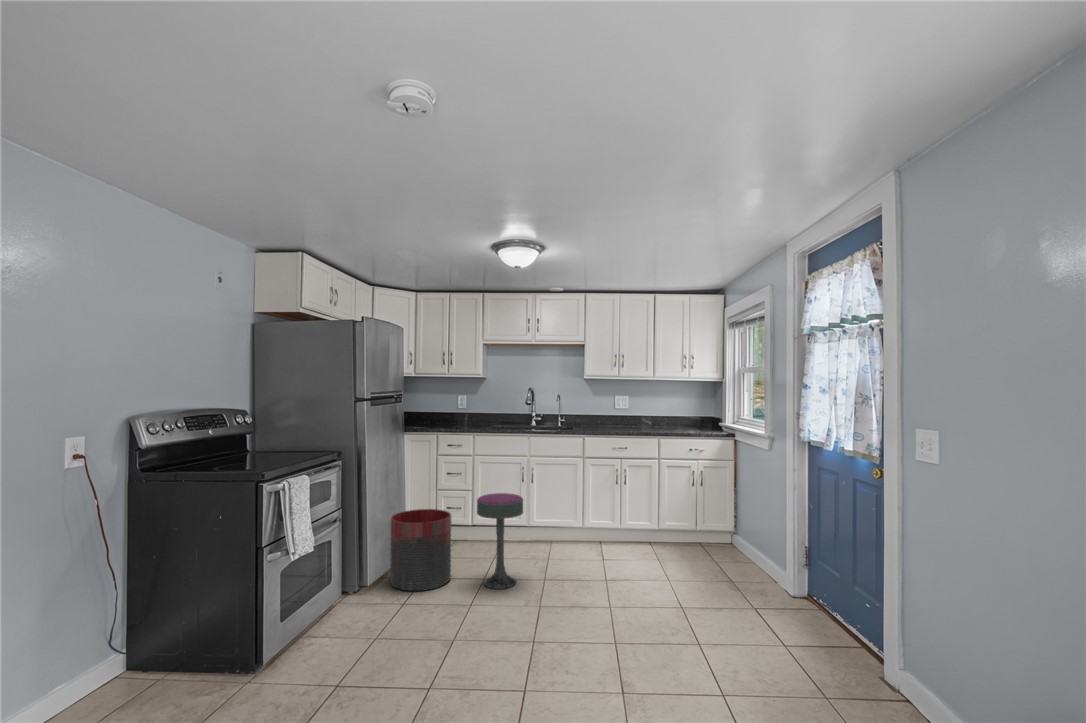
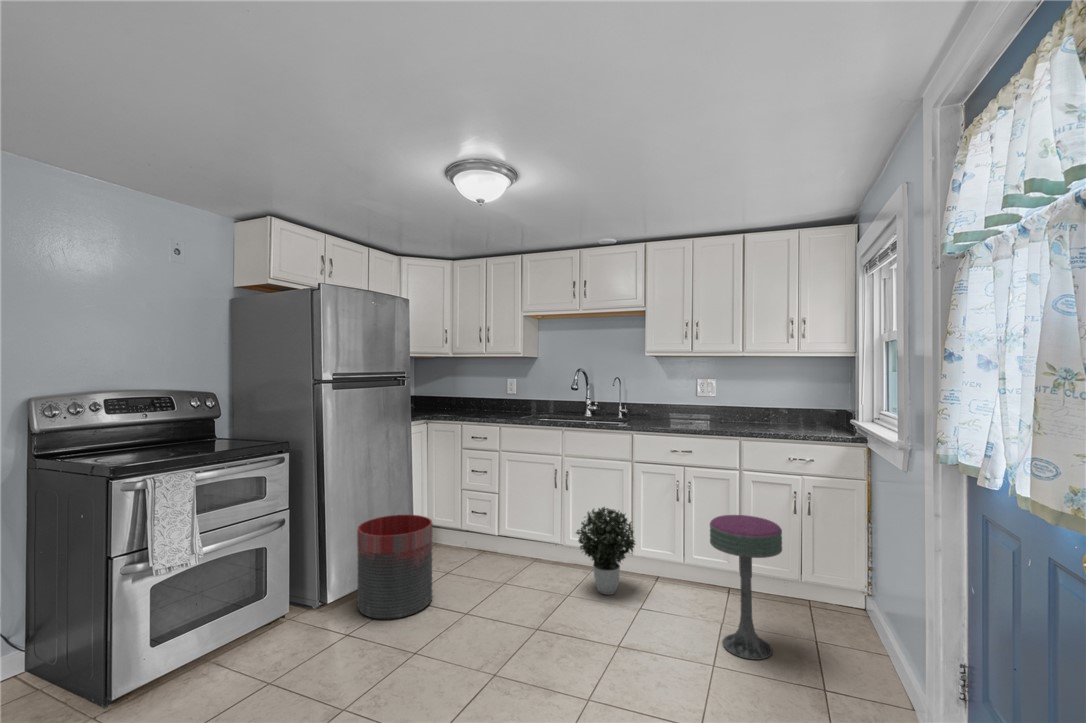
potted plant: none [551,491,596,556] -> present [576,507,635,595]
bar stool: present [477,493,523,589] -> present [710,515,782,660]

